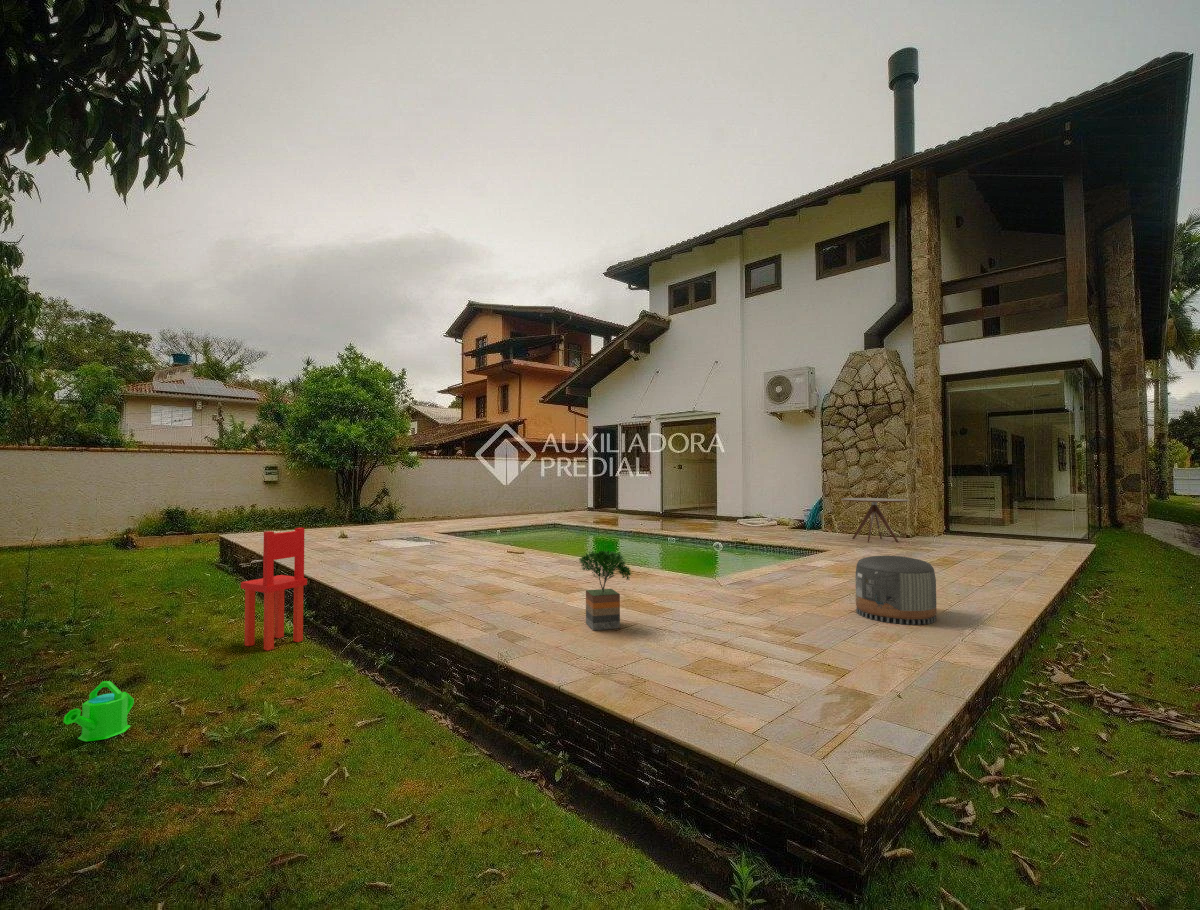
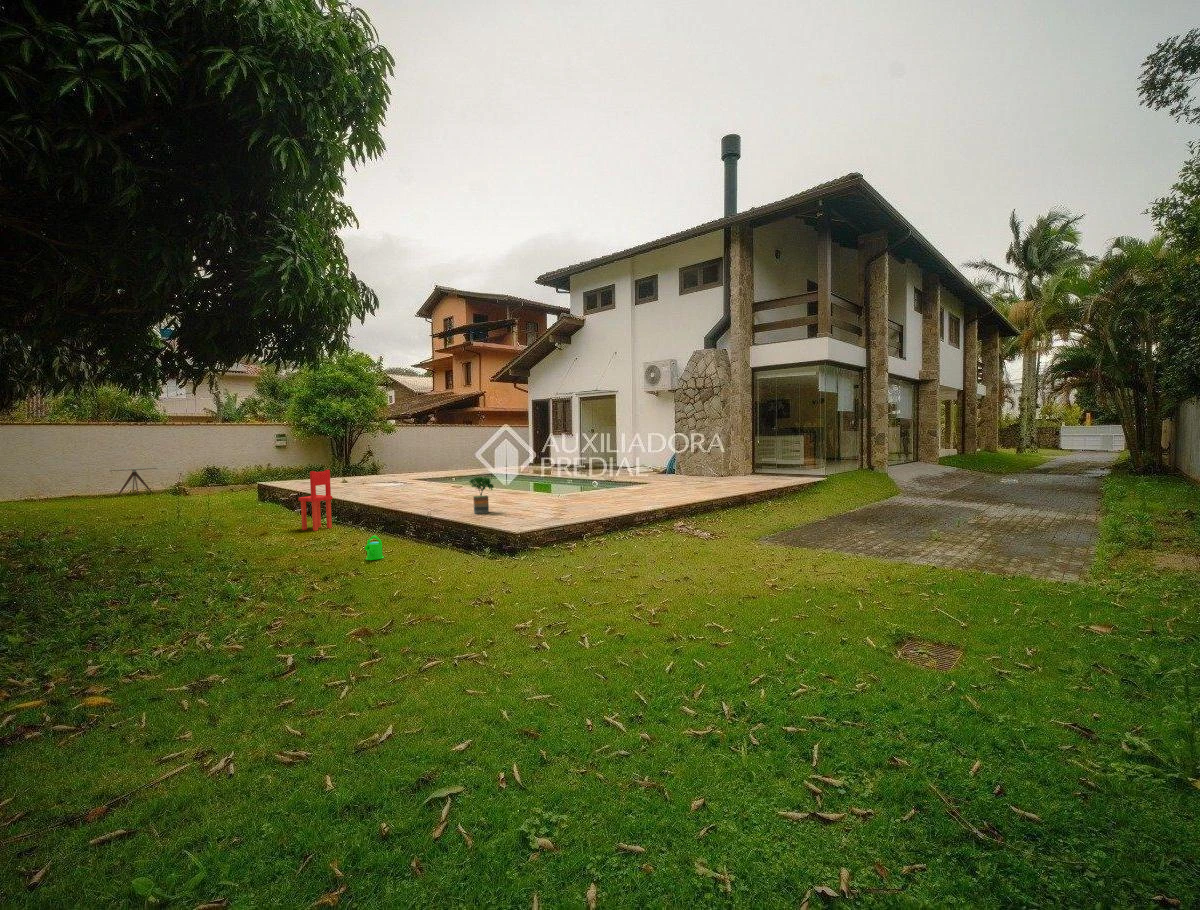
round table: present [841,498,909,543] -> present [110,467,158,495]
pouf: present [855,555,937,625] -> none [612,478,647,510]
watering can: present [63,681,134,742] -> present [365,535,384,560]

